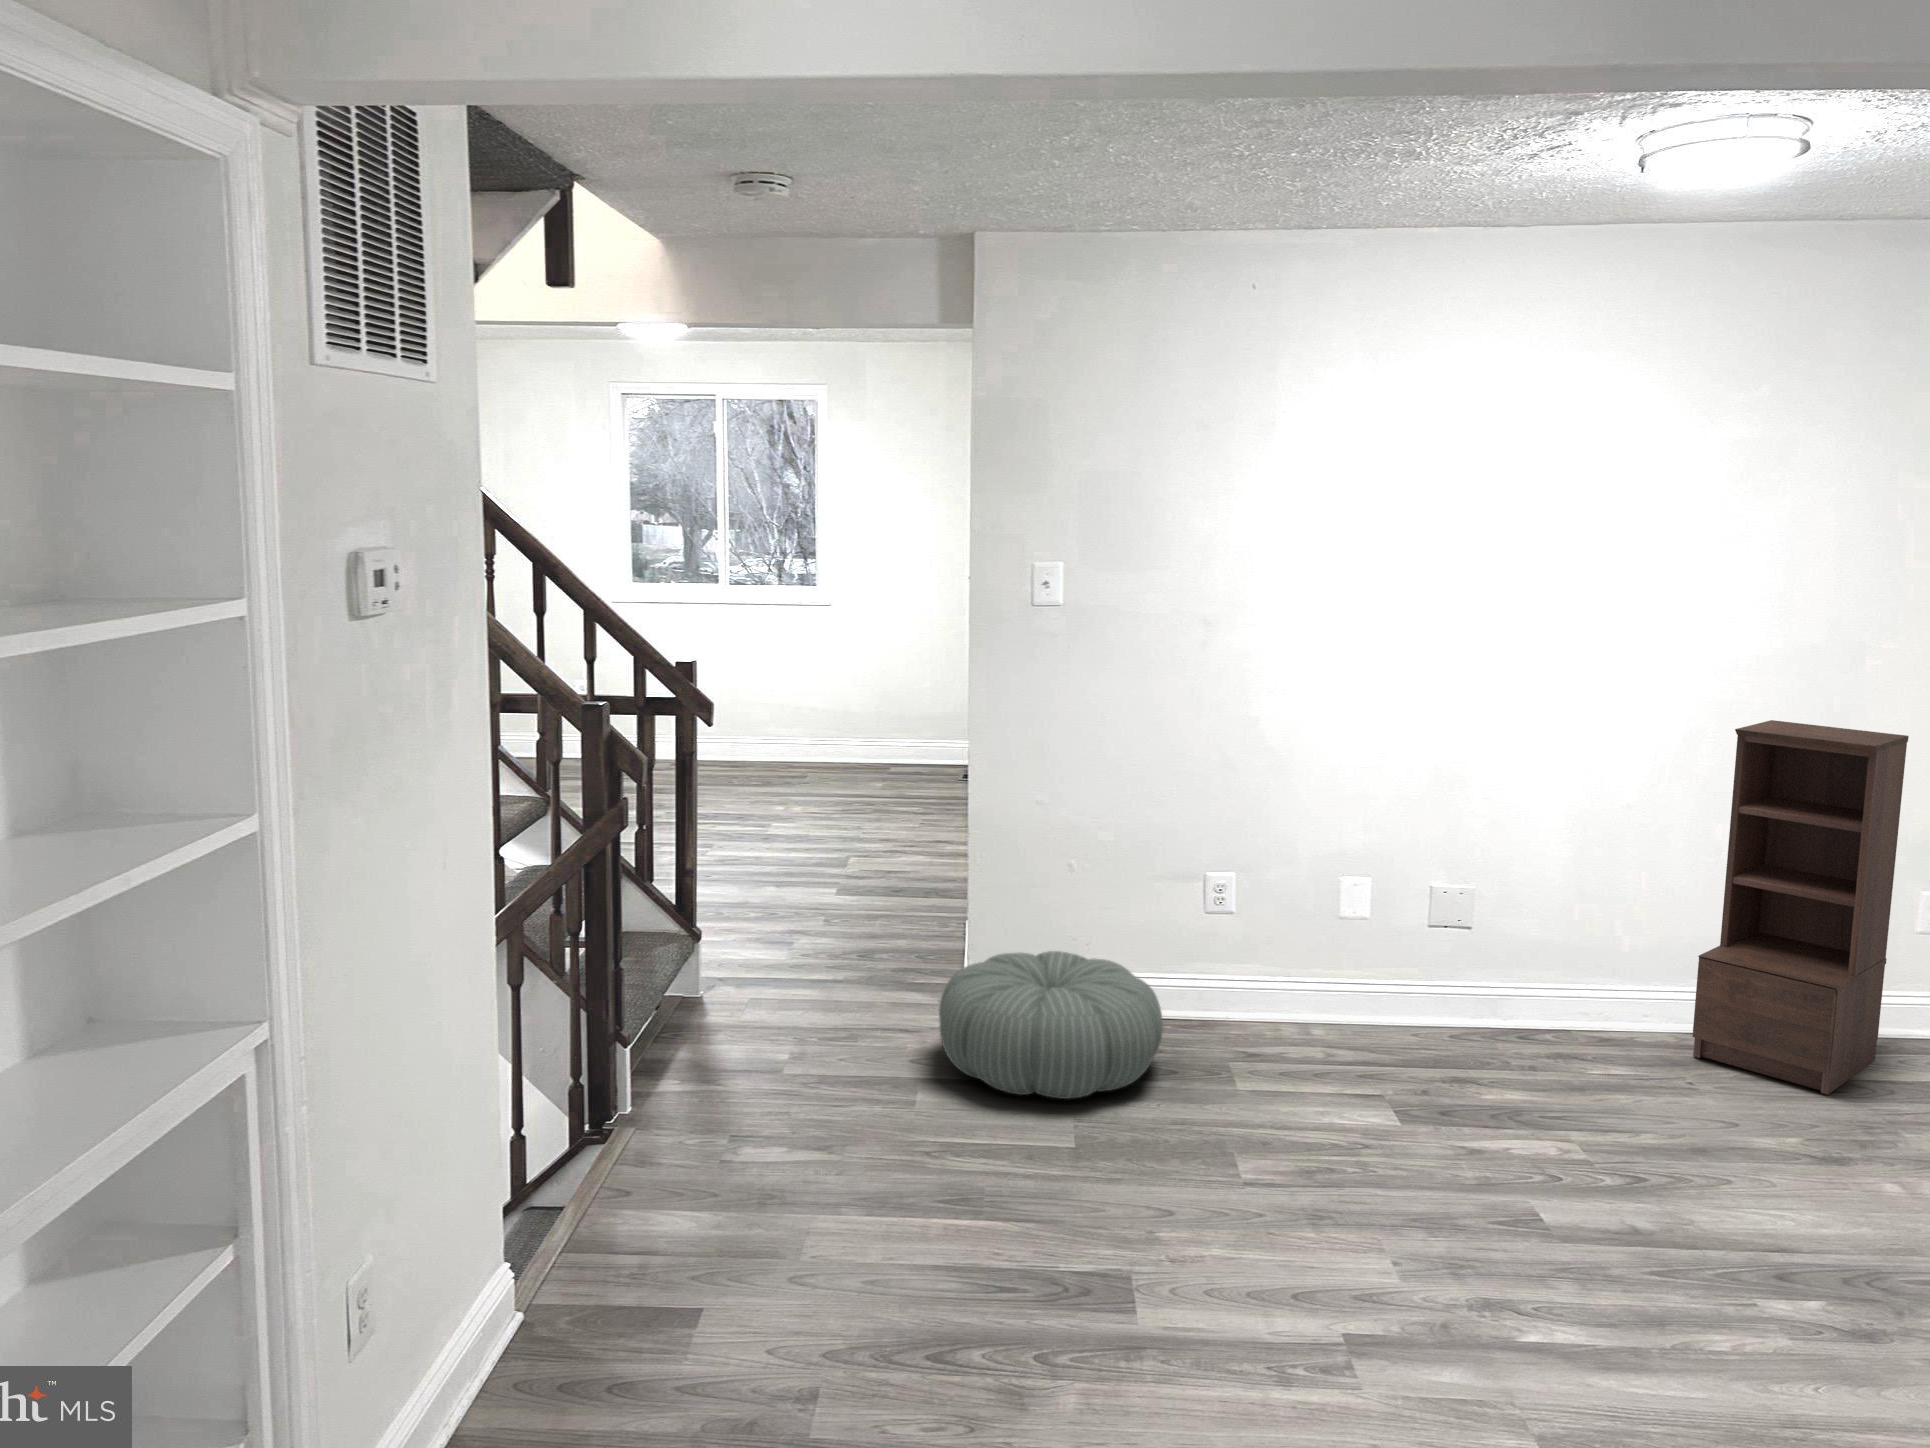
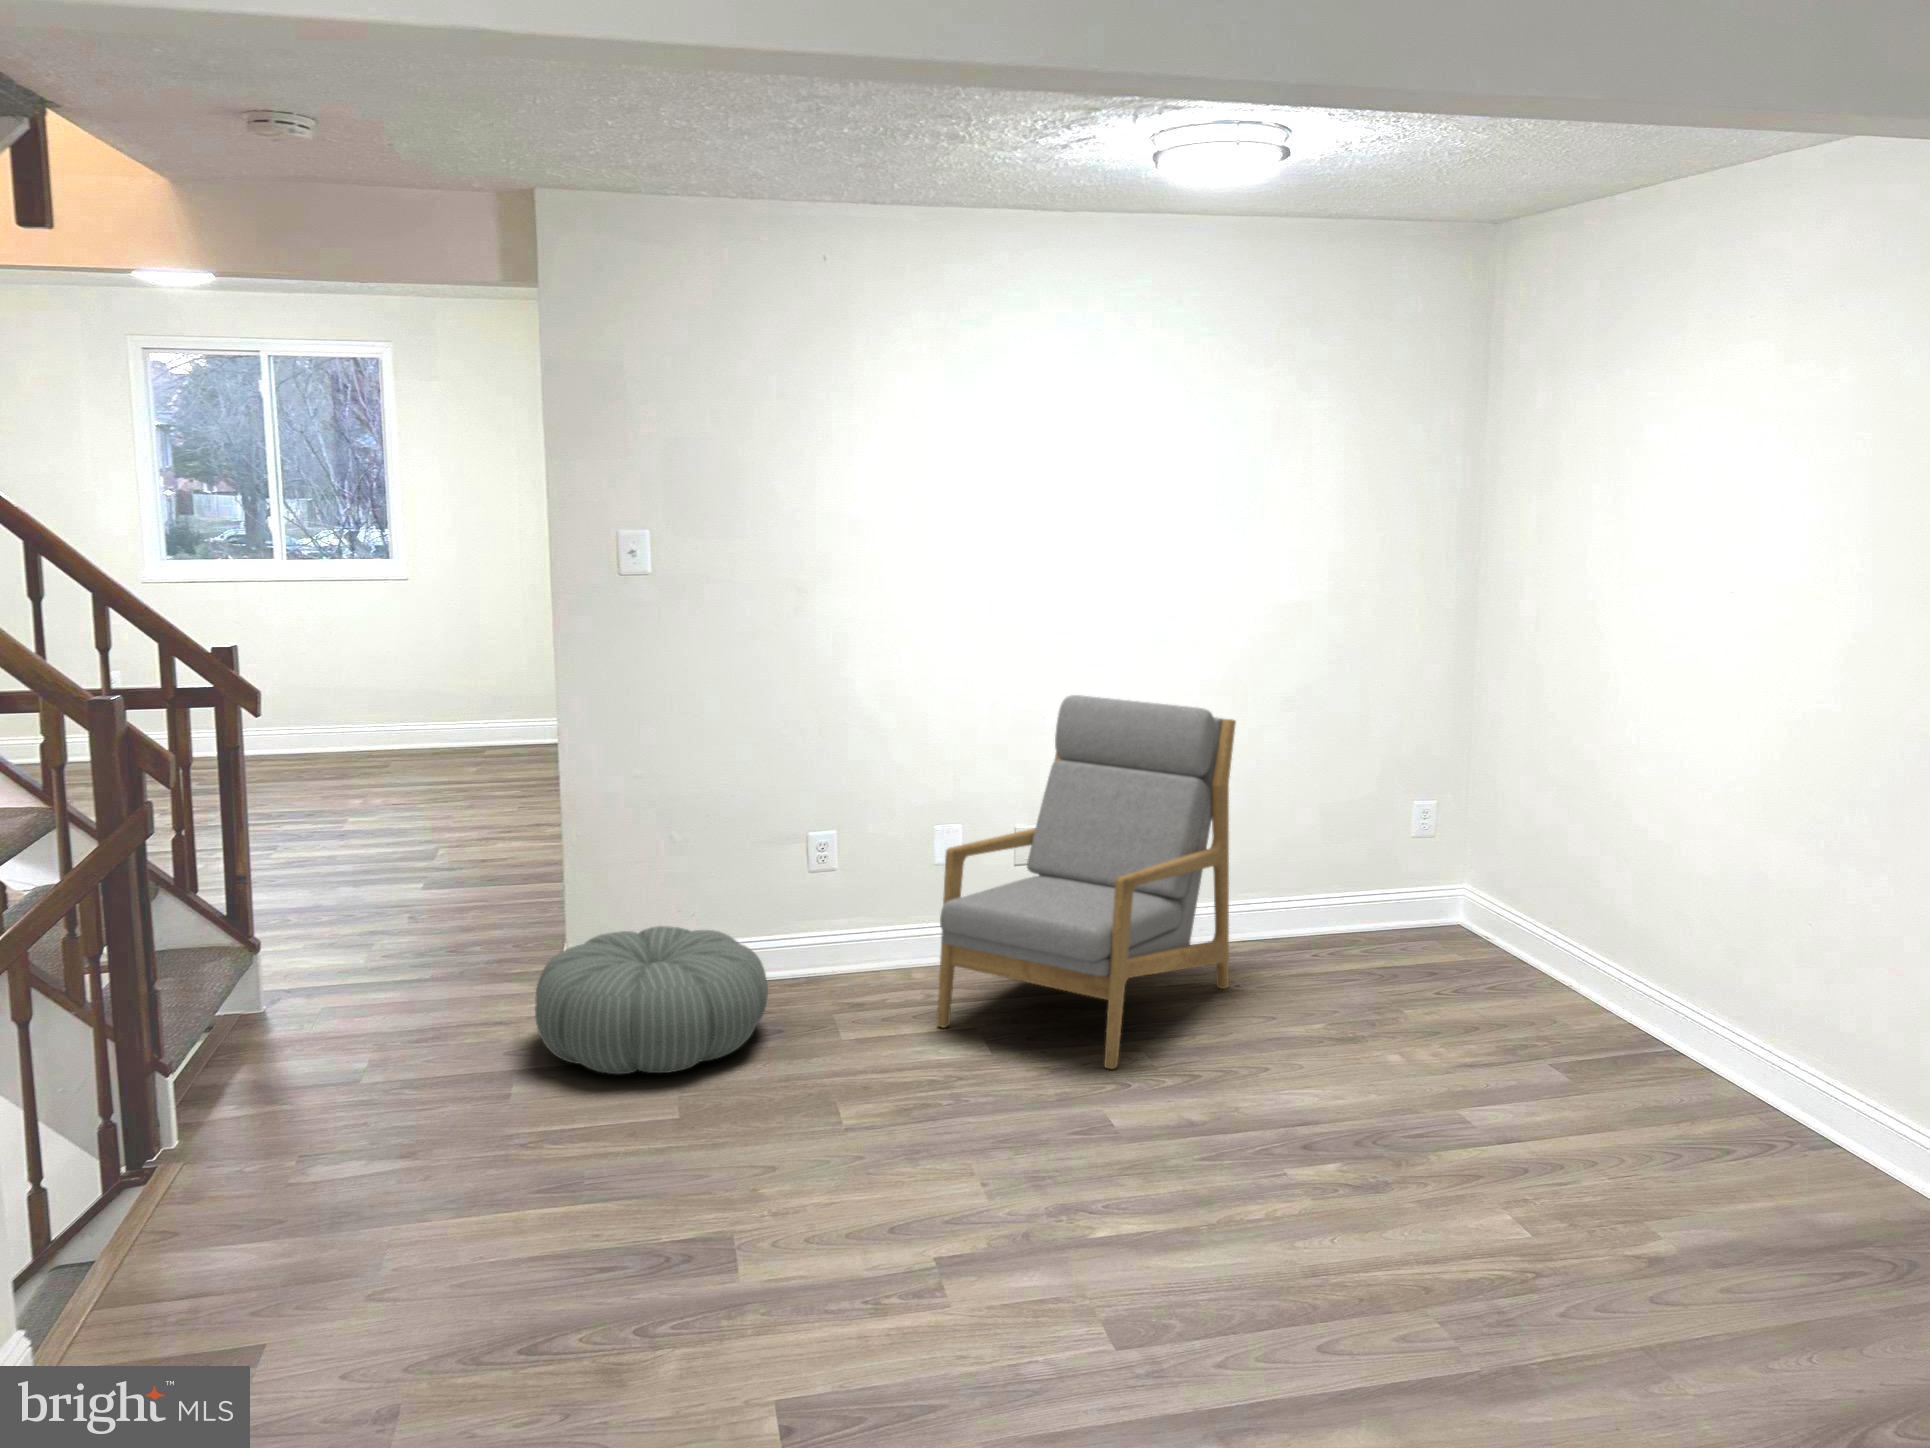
bookshelf: present [1692,720,1909,1095] -> none [1246,661,1404,986]
armchair: none [1337,745,1695,1157] -> present [937,695,1236,1069]

